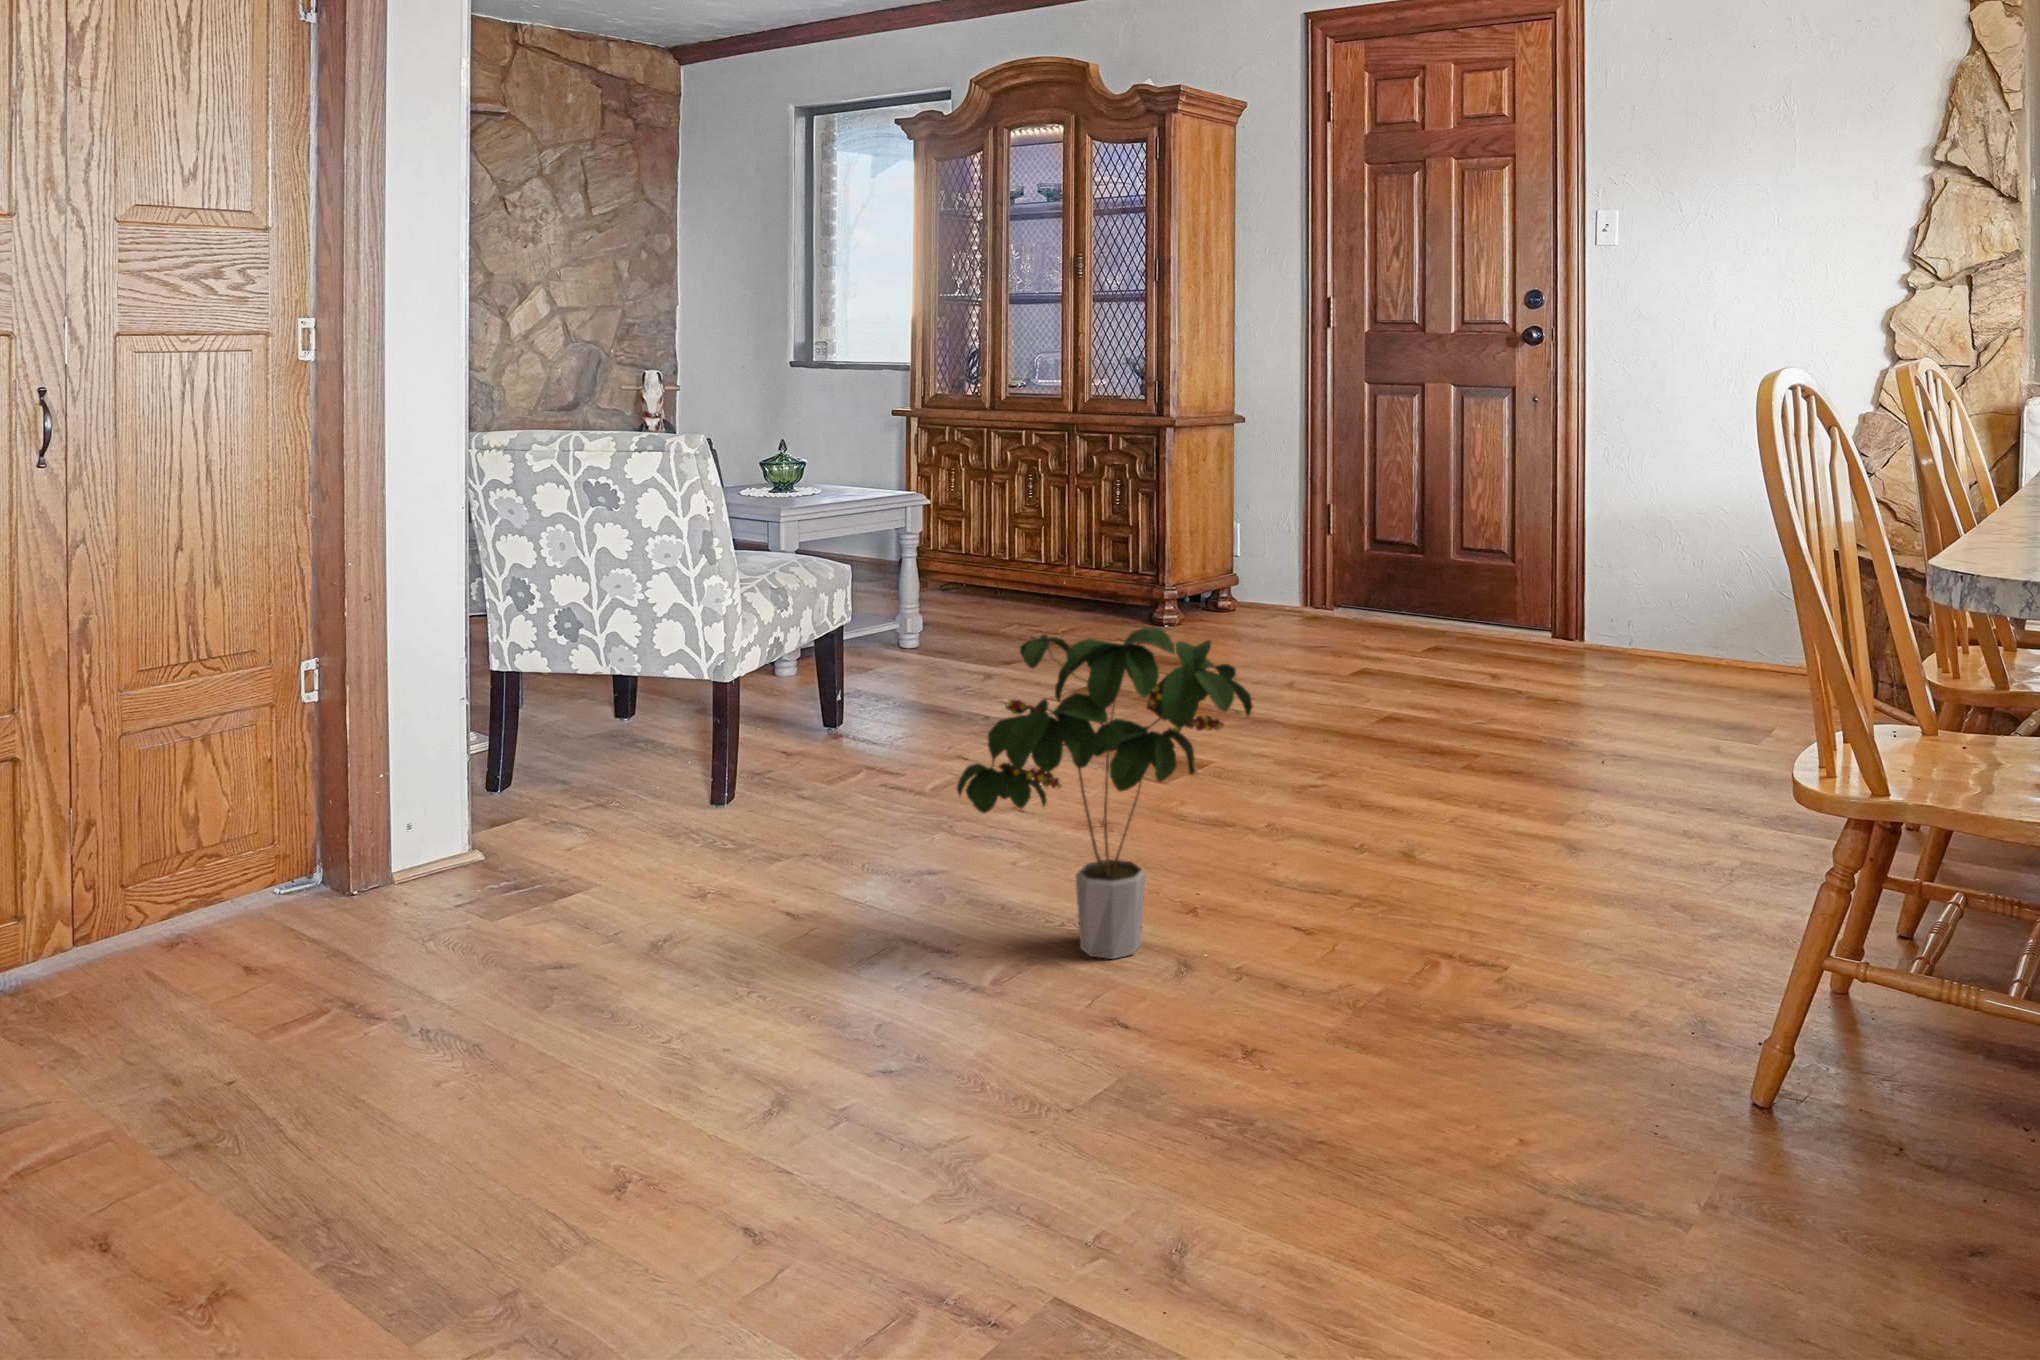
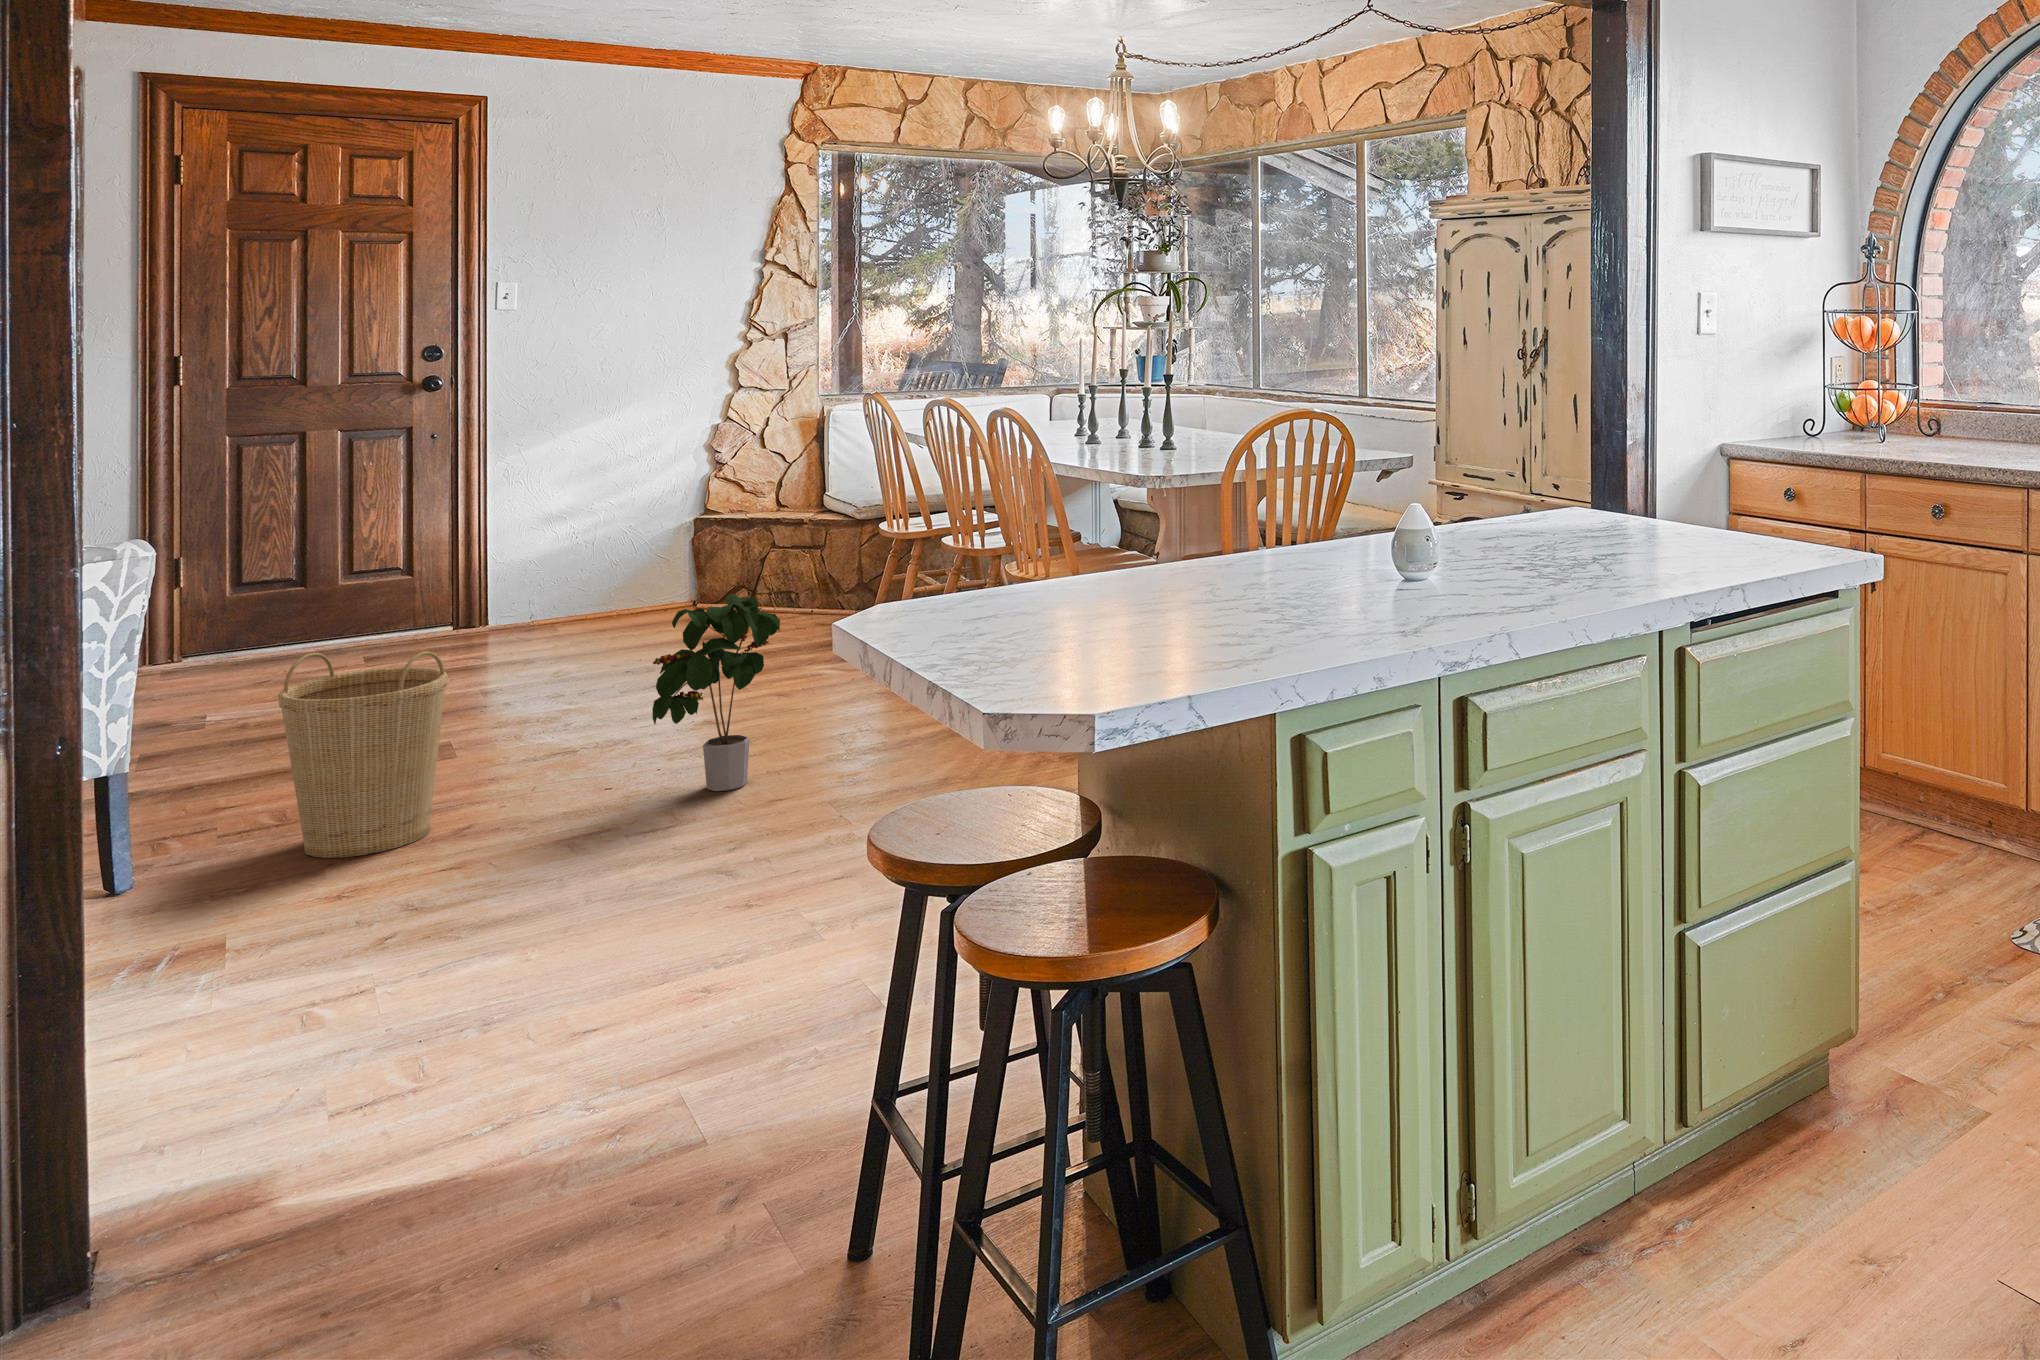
basket: none [745,593,917,860] -> present [278,651,447,858]

